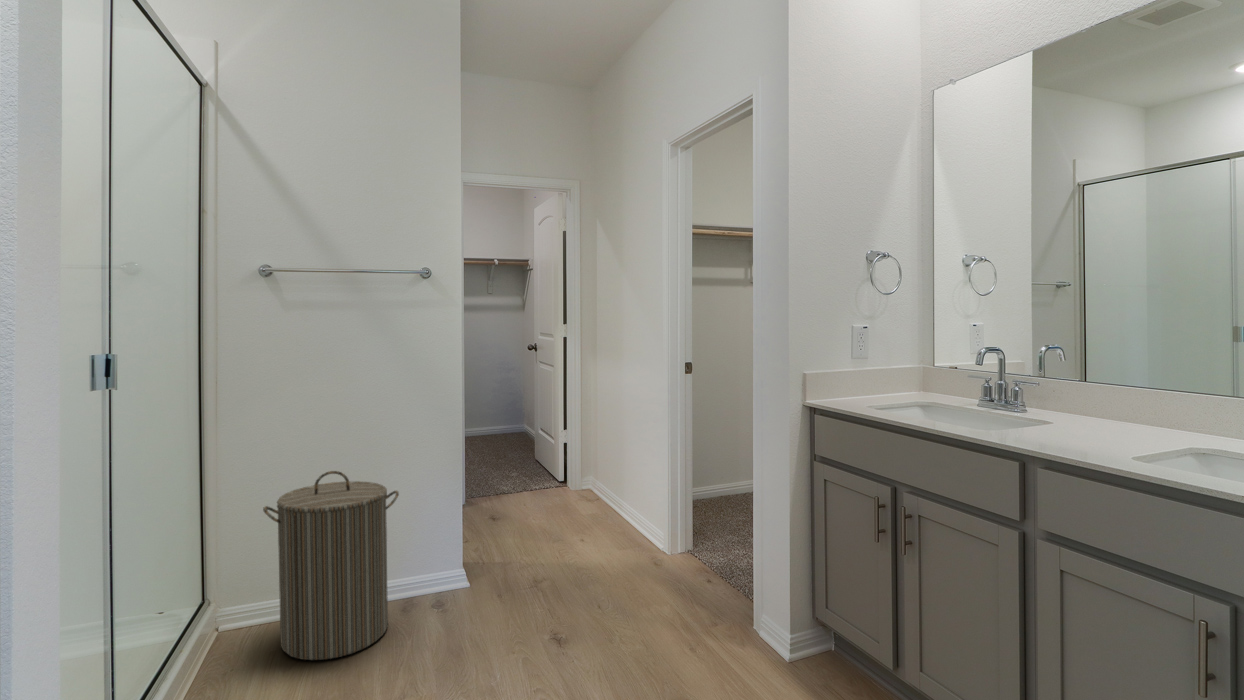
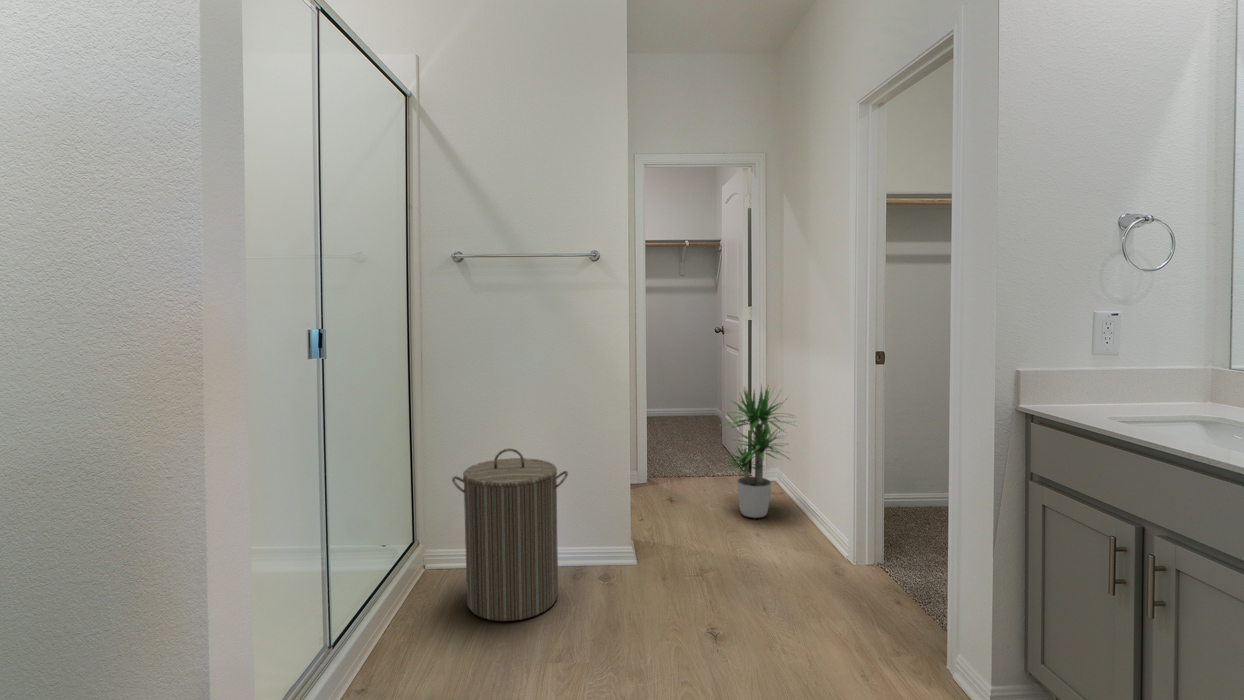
potted plant: none [540,395,617,525] -> present [724,387,795,518]

